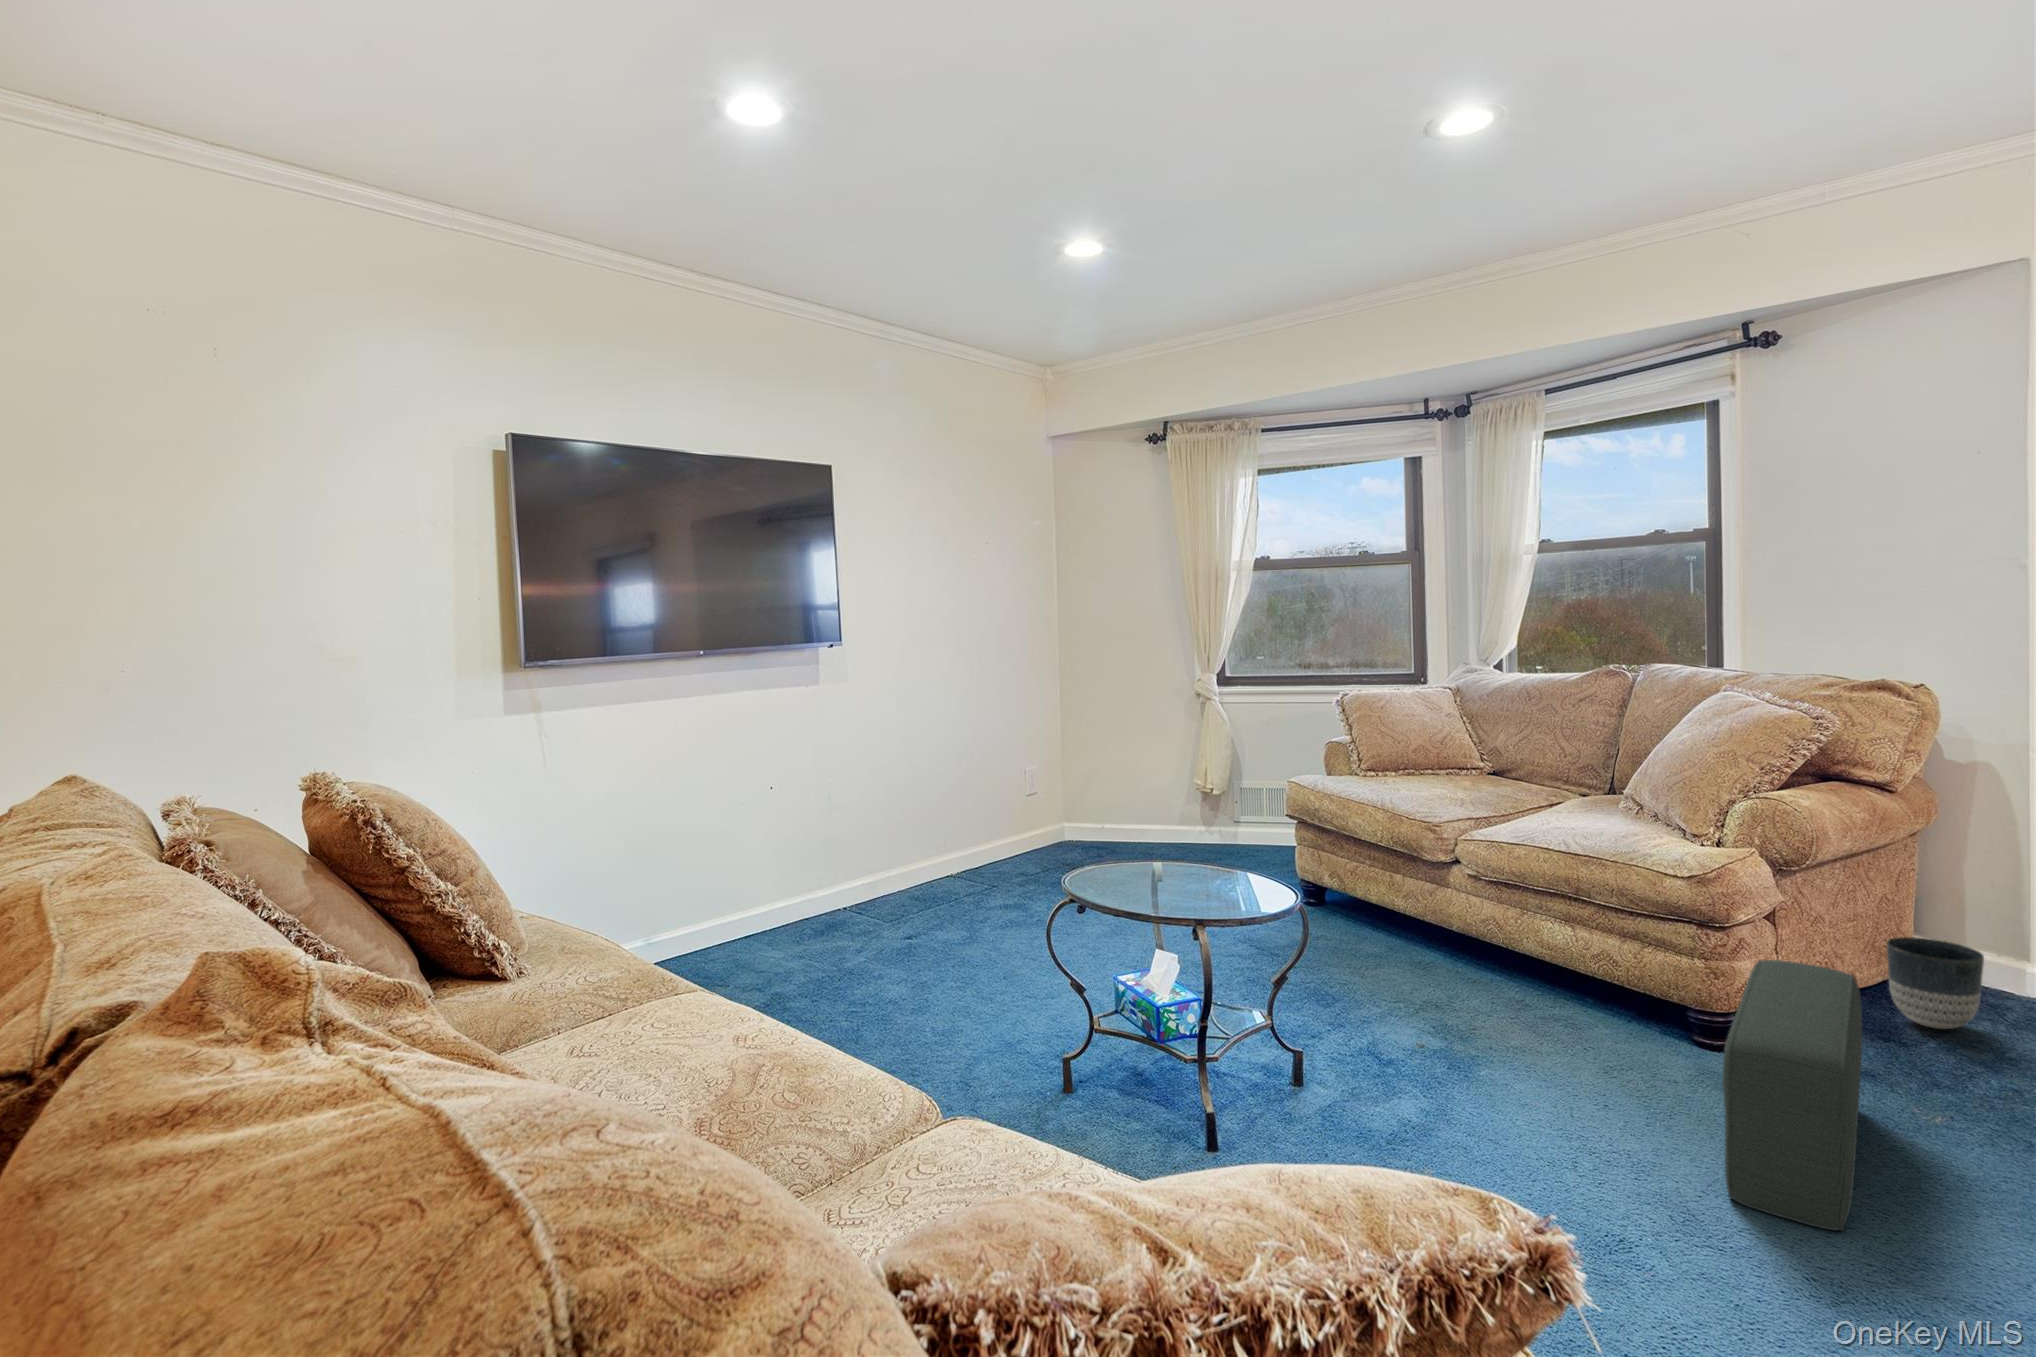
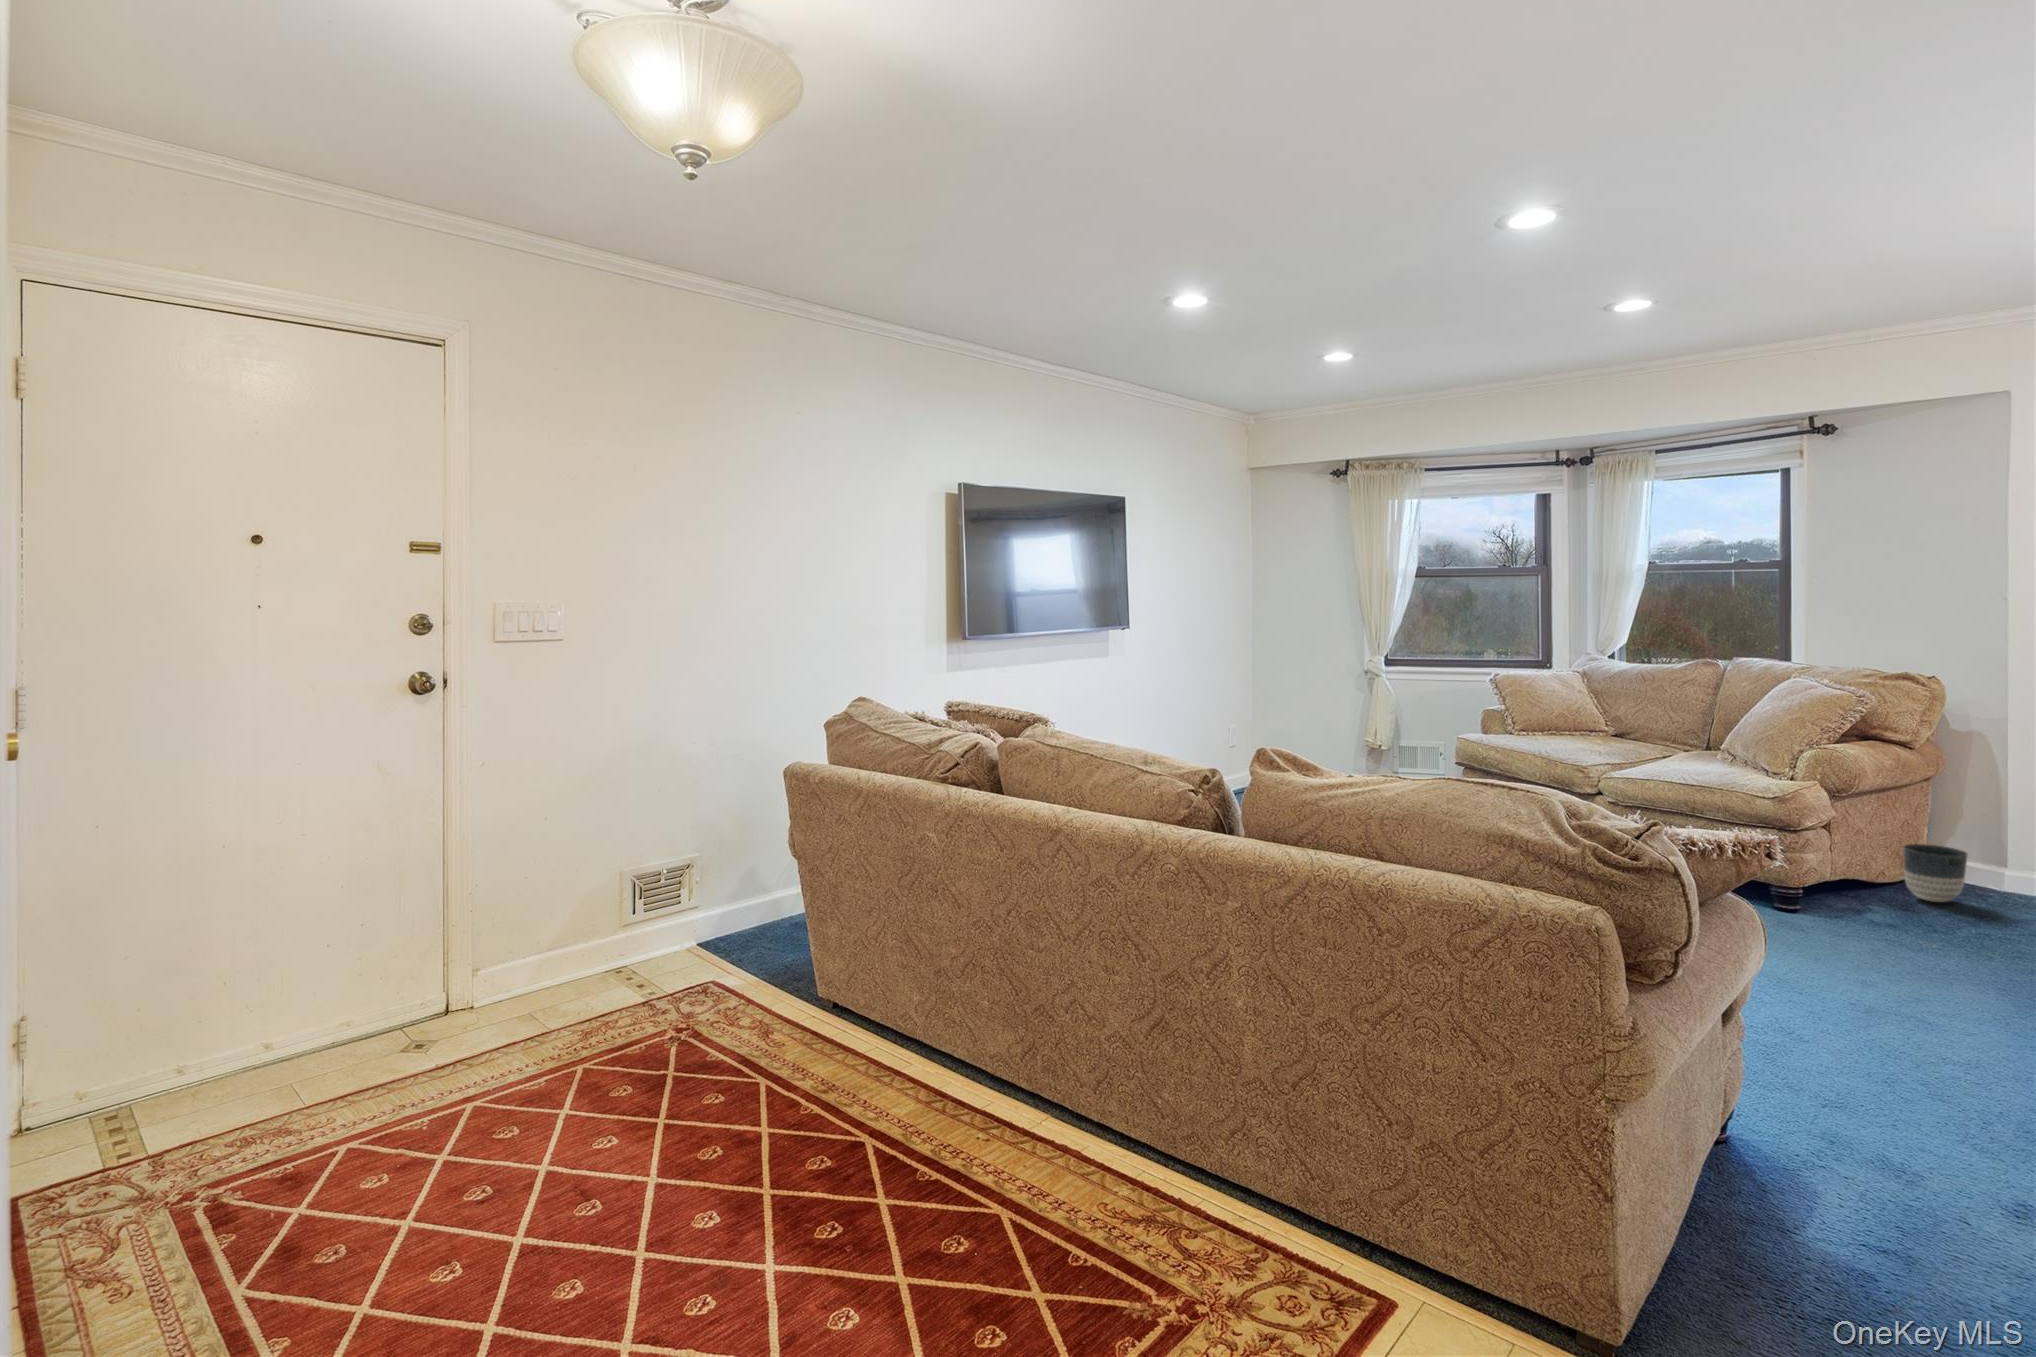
pouf: present [1723,960,1862,1231] -> none [1803,846,1885,982]

